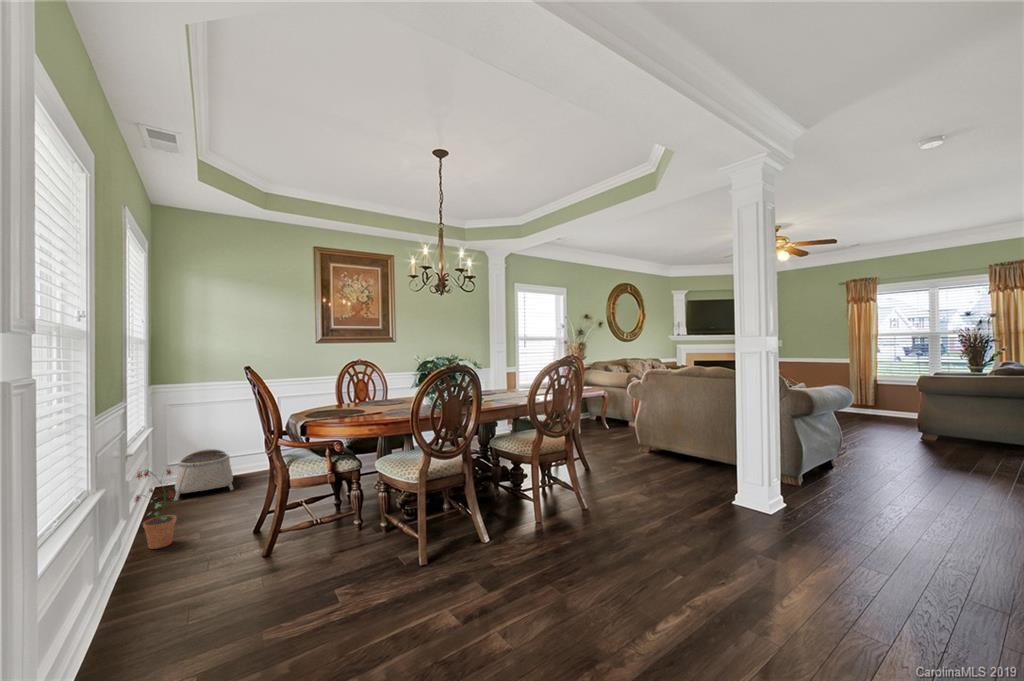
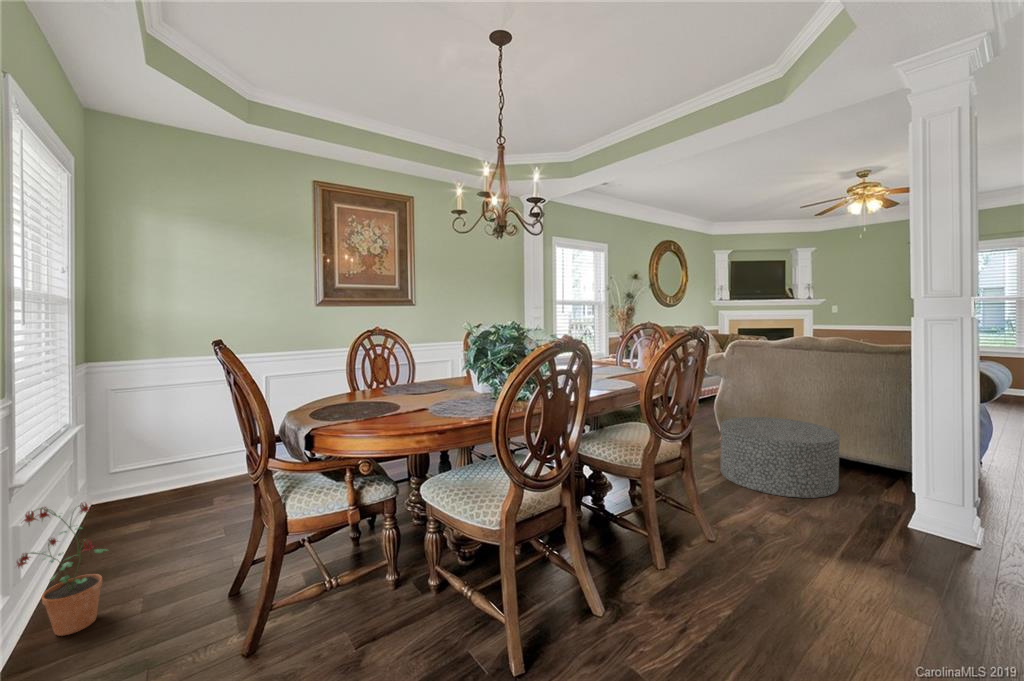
ottoman: none [617,430,697,486] -> present [720,417,840,498]
basket: present [174,449,234,499] -> none [121,450,210,526]

